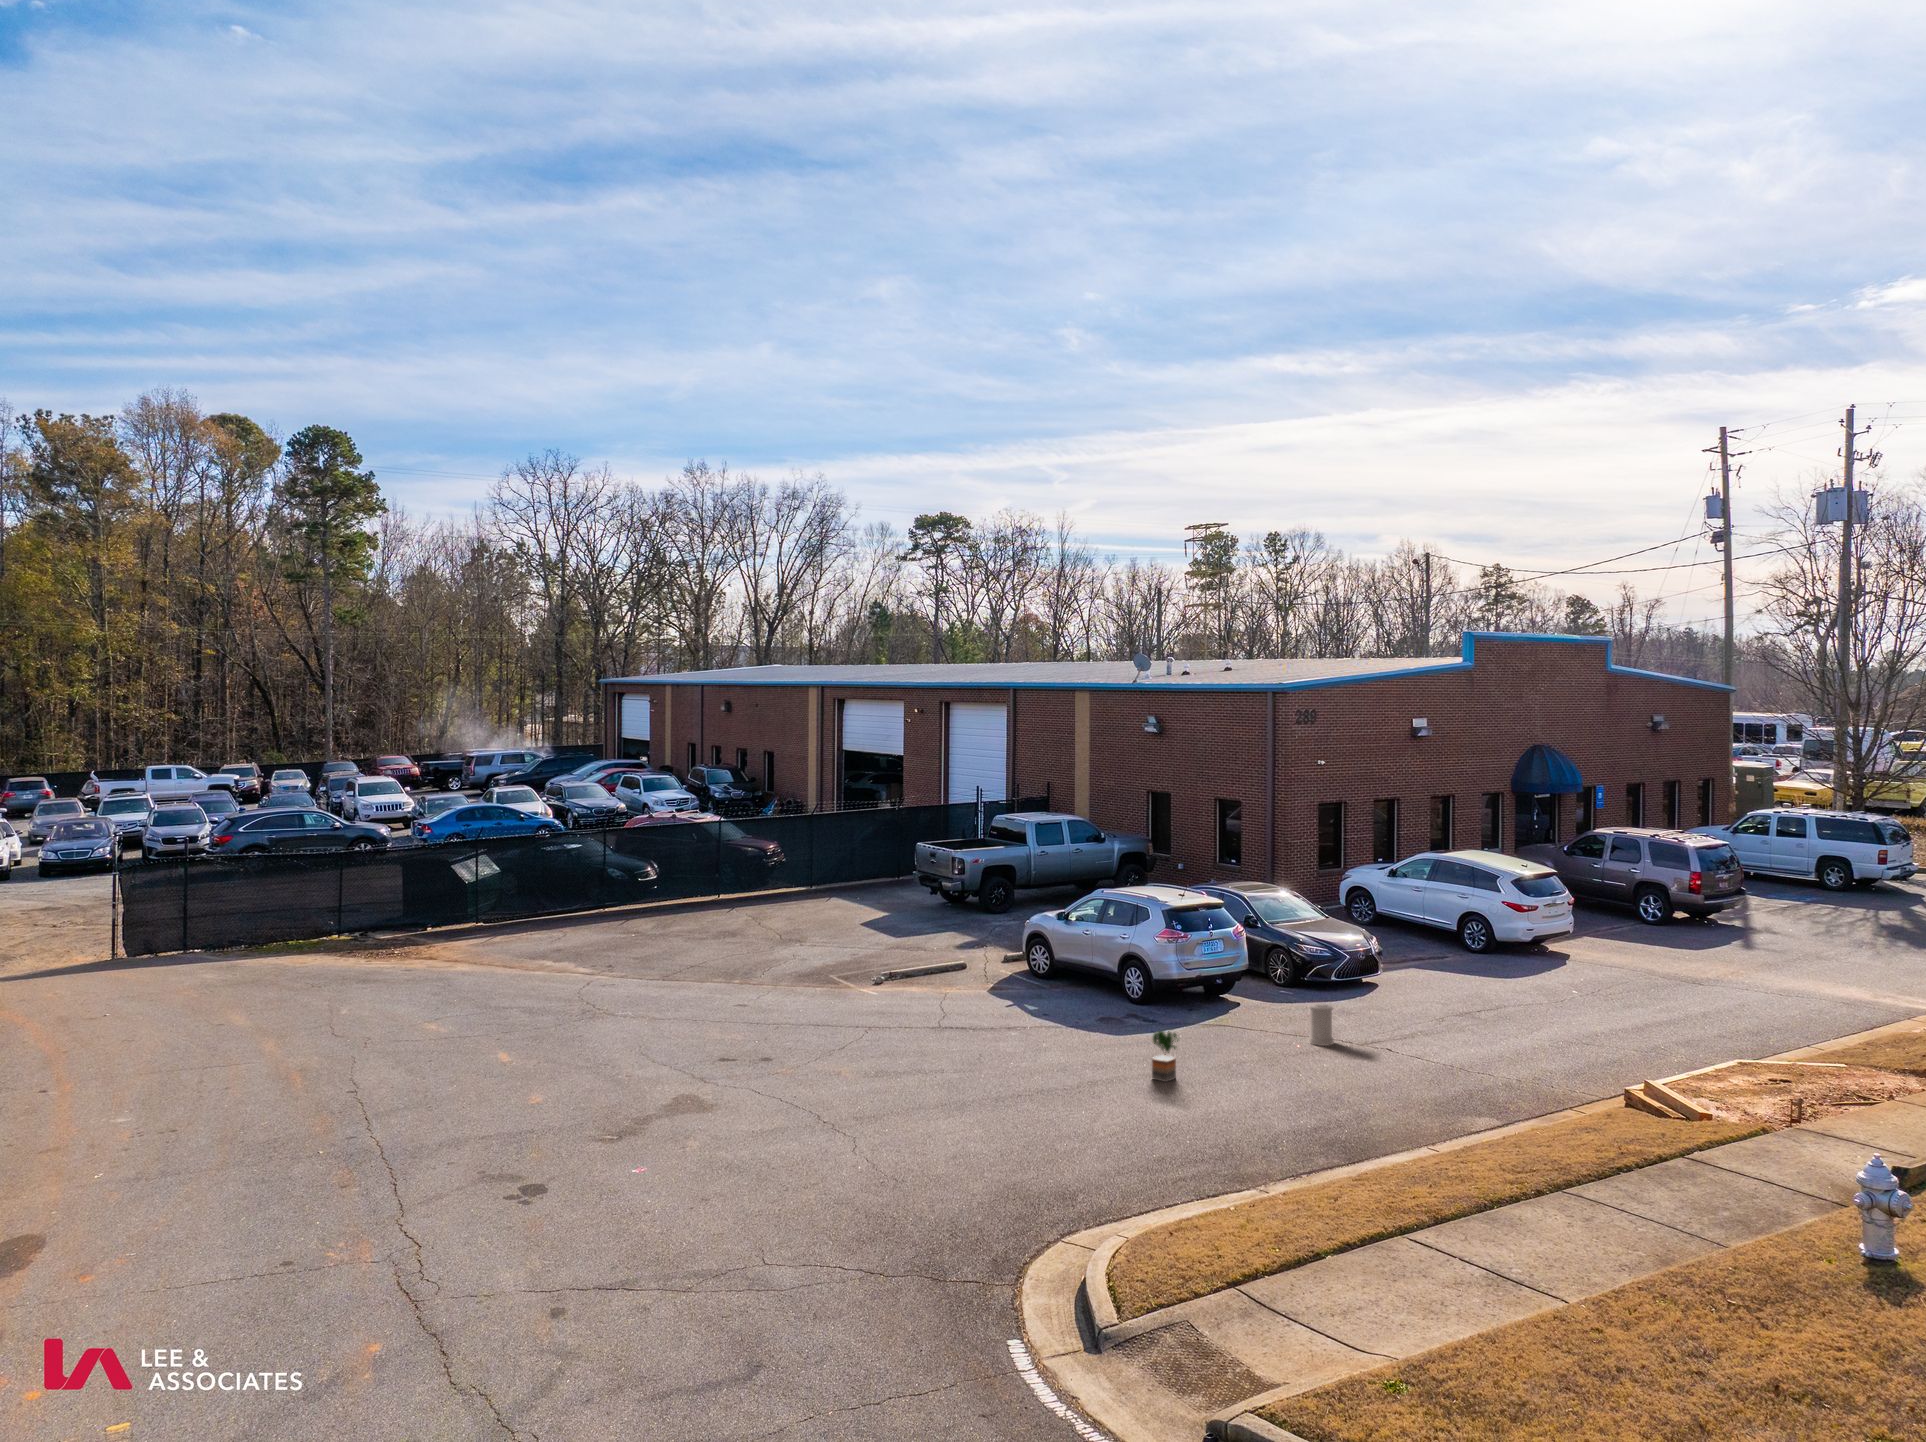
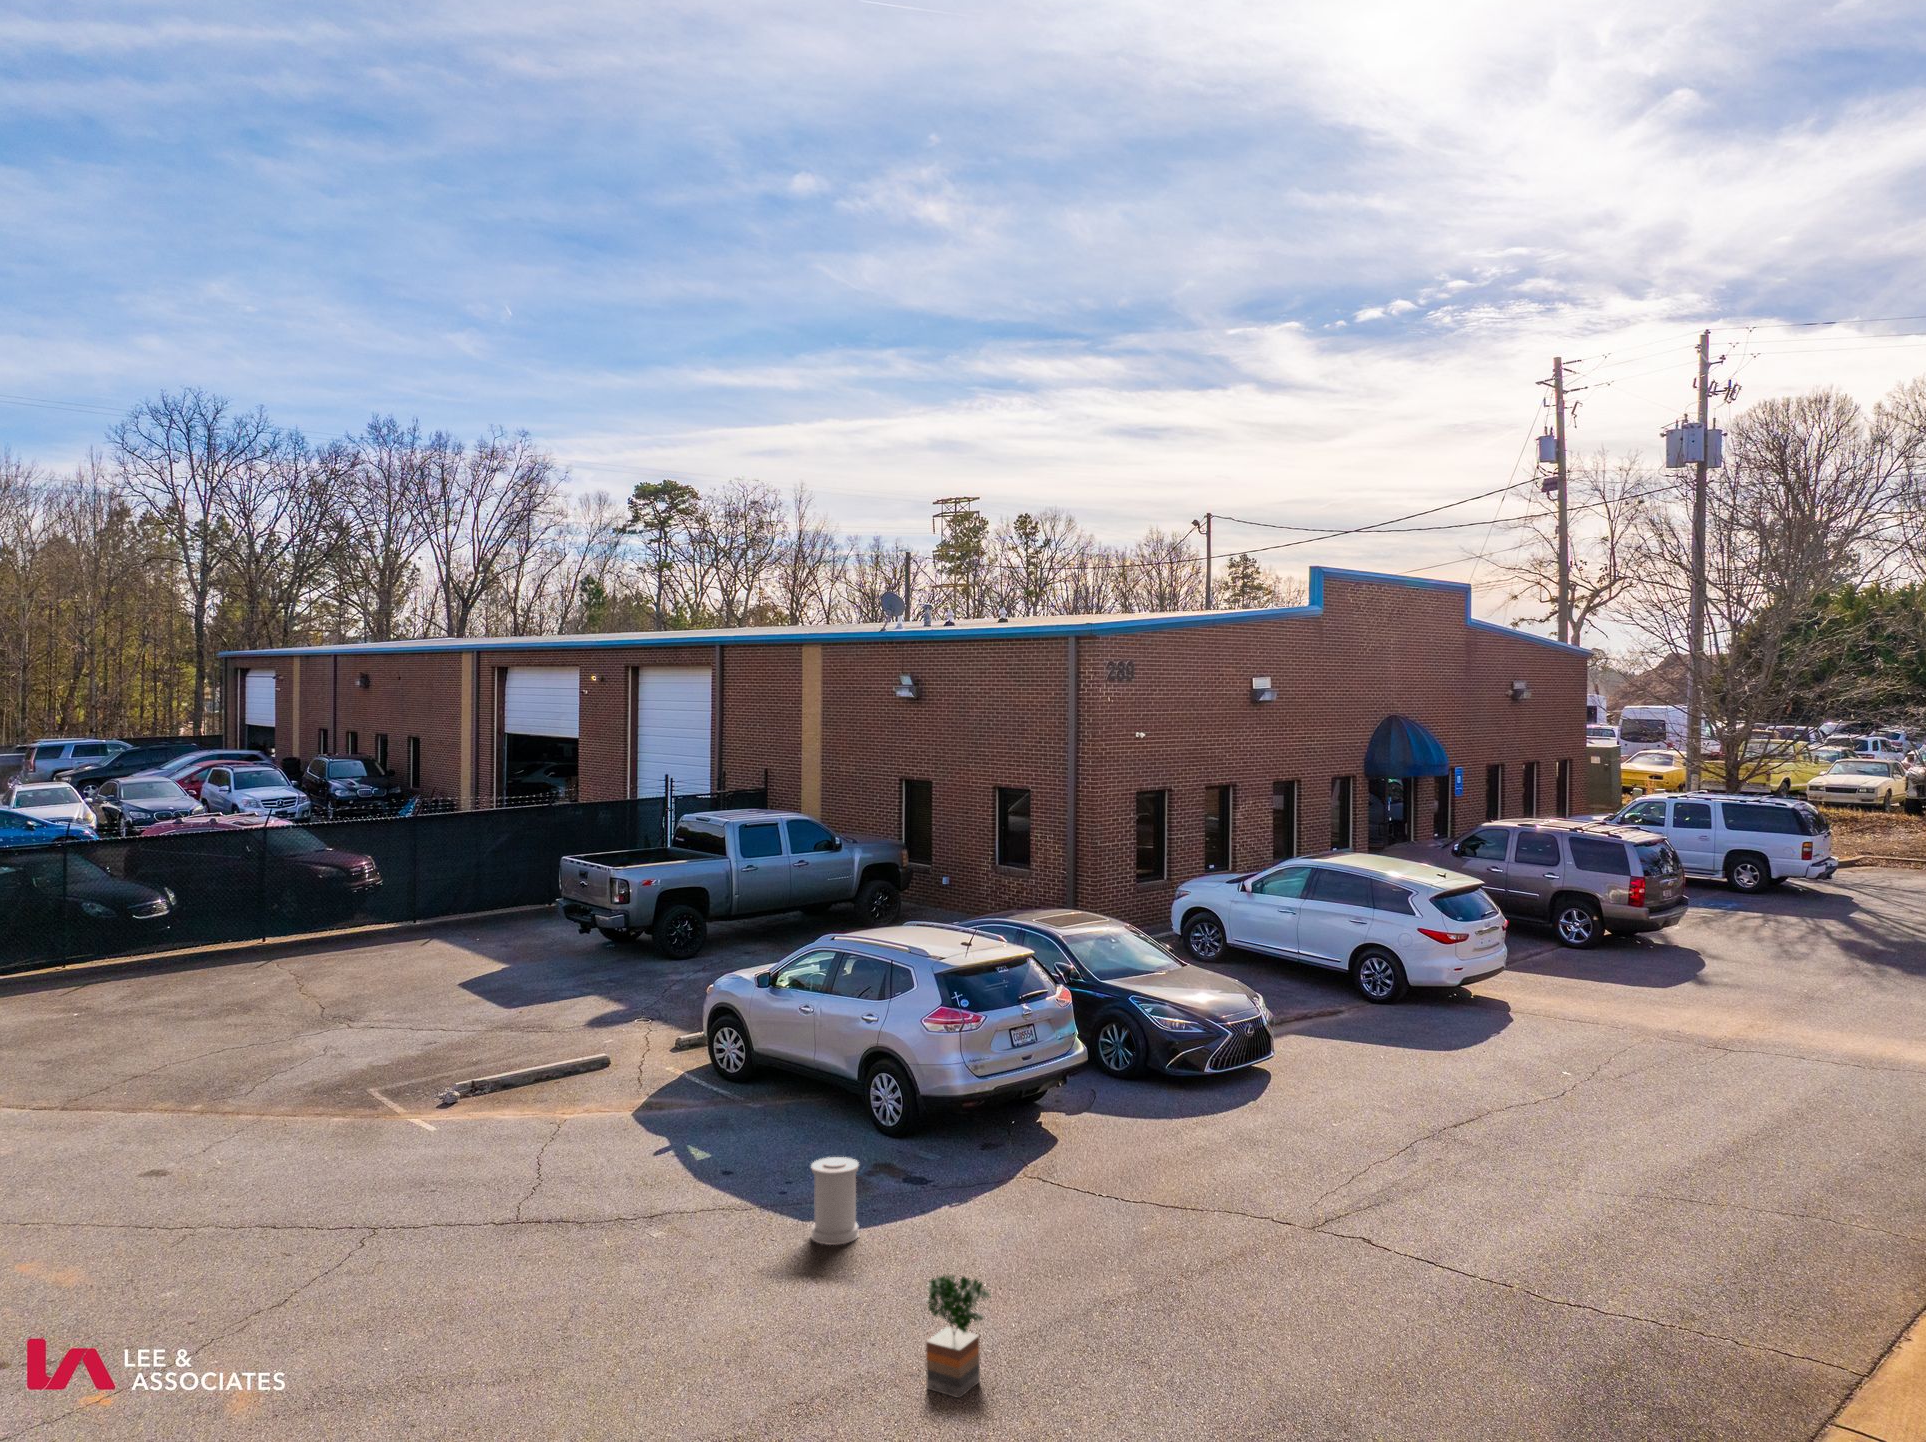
trash can: present [1309,1003,1334,1046] -> present [811,1157,859,1245]

